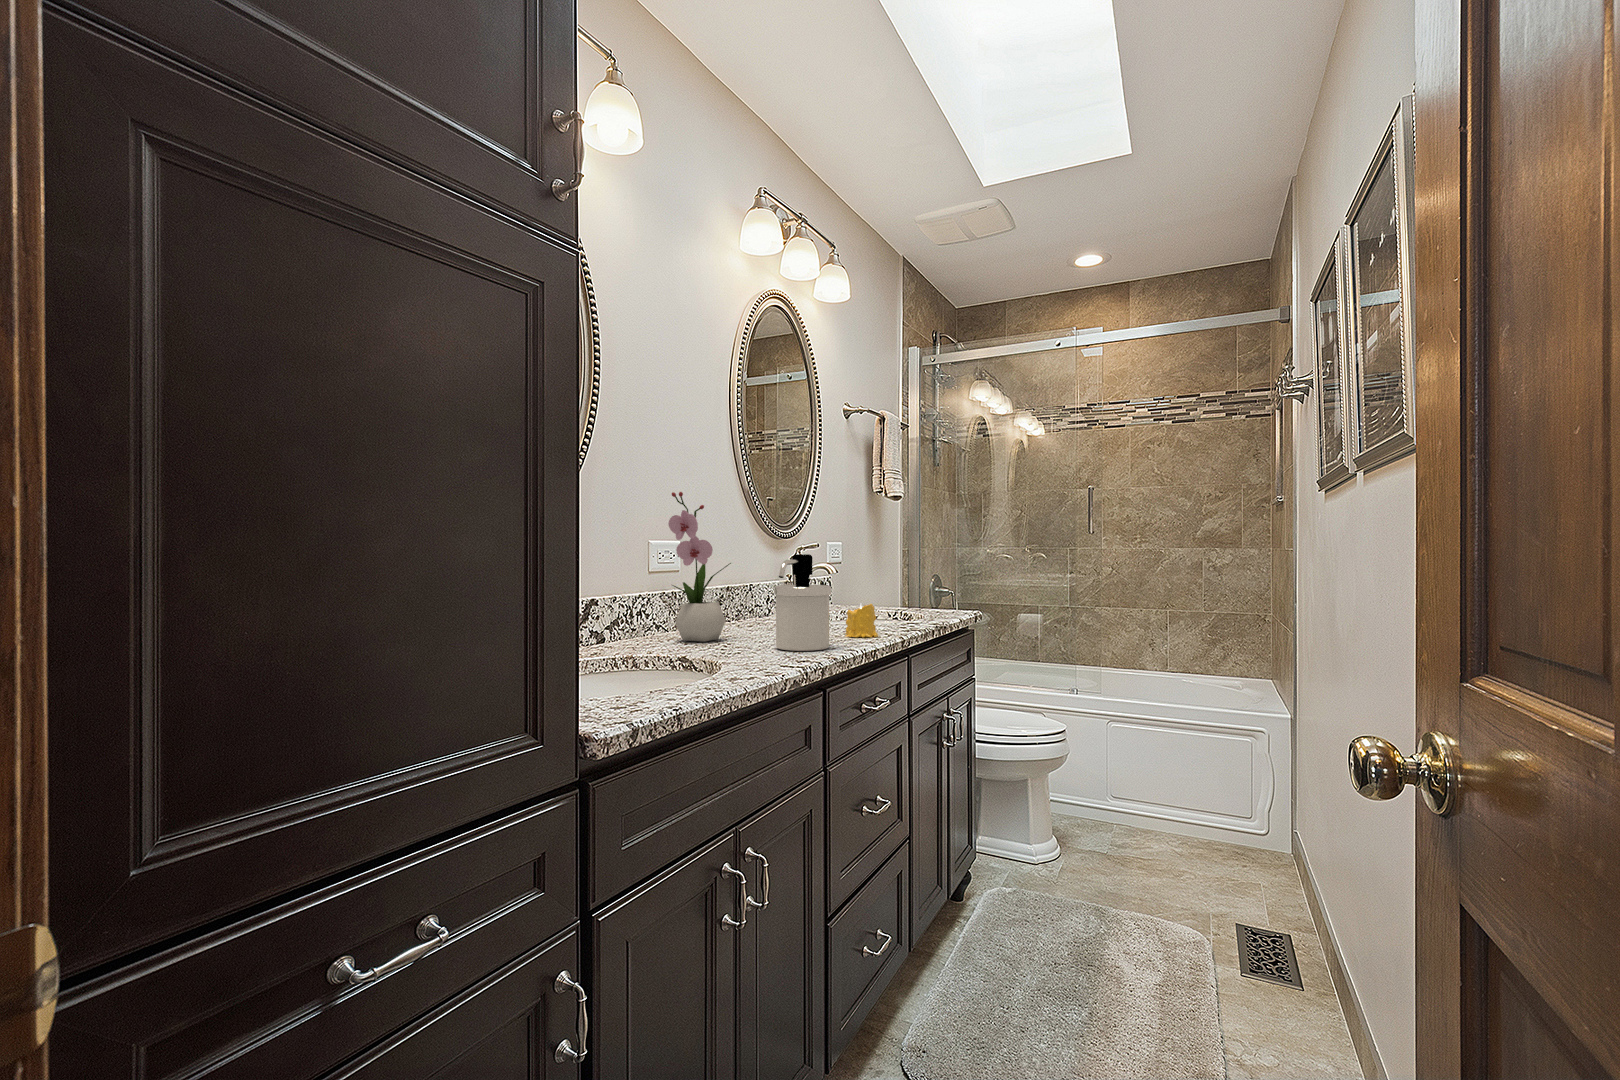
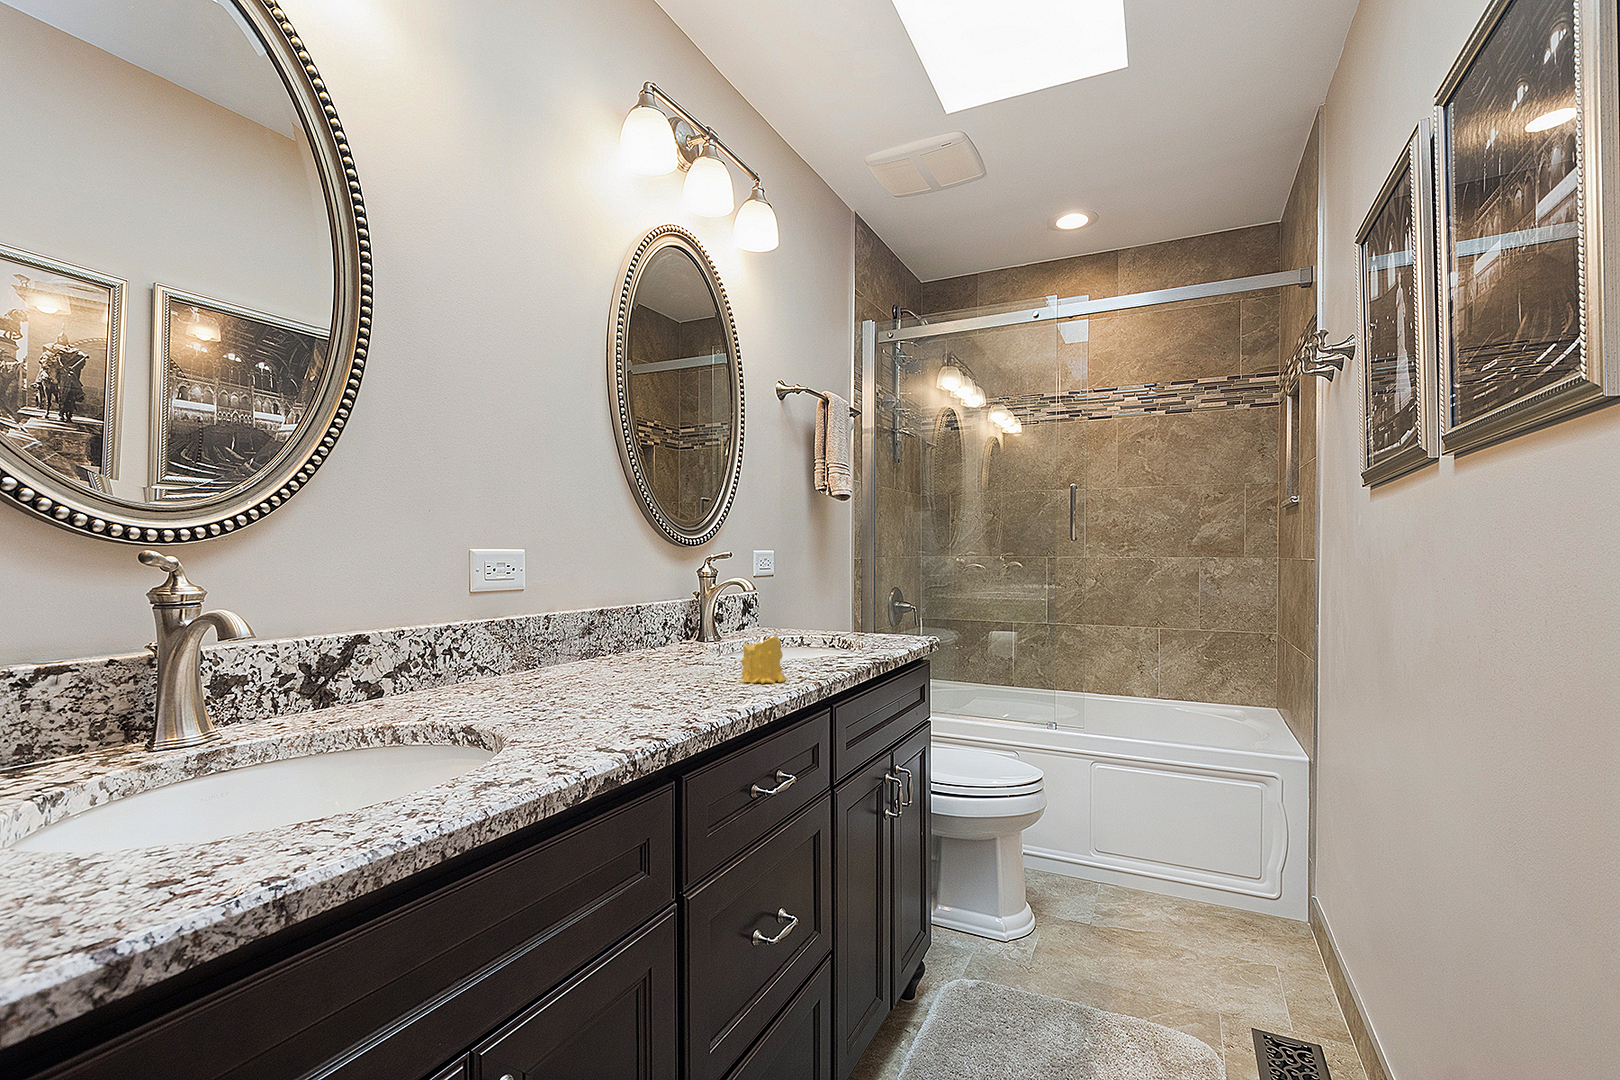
flower arrangement: present [668,492,731,642] -> none [483,481,581,692]
soap dispenser: present [774,554,831,651] -> none [609,571,702,713]

